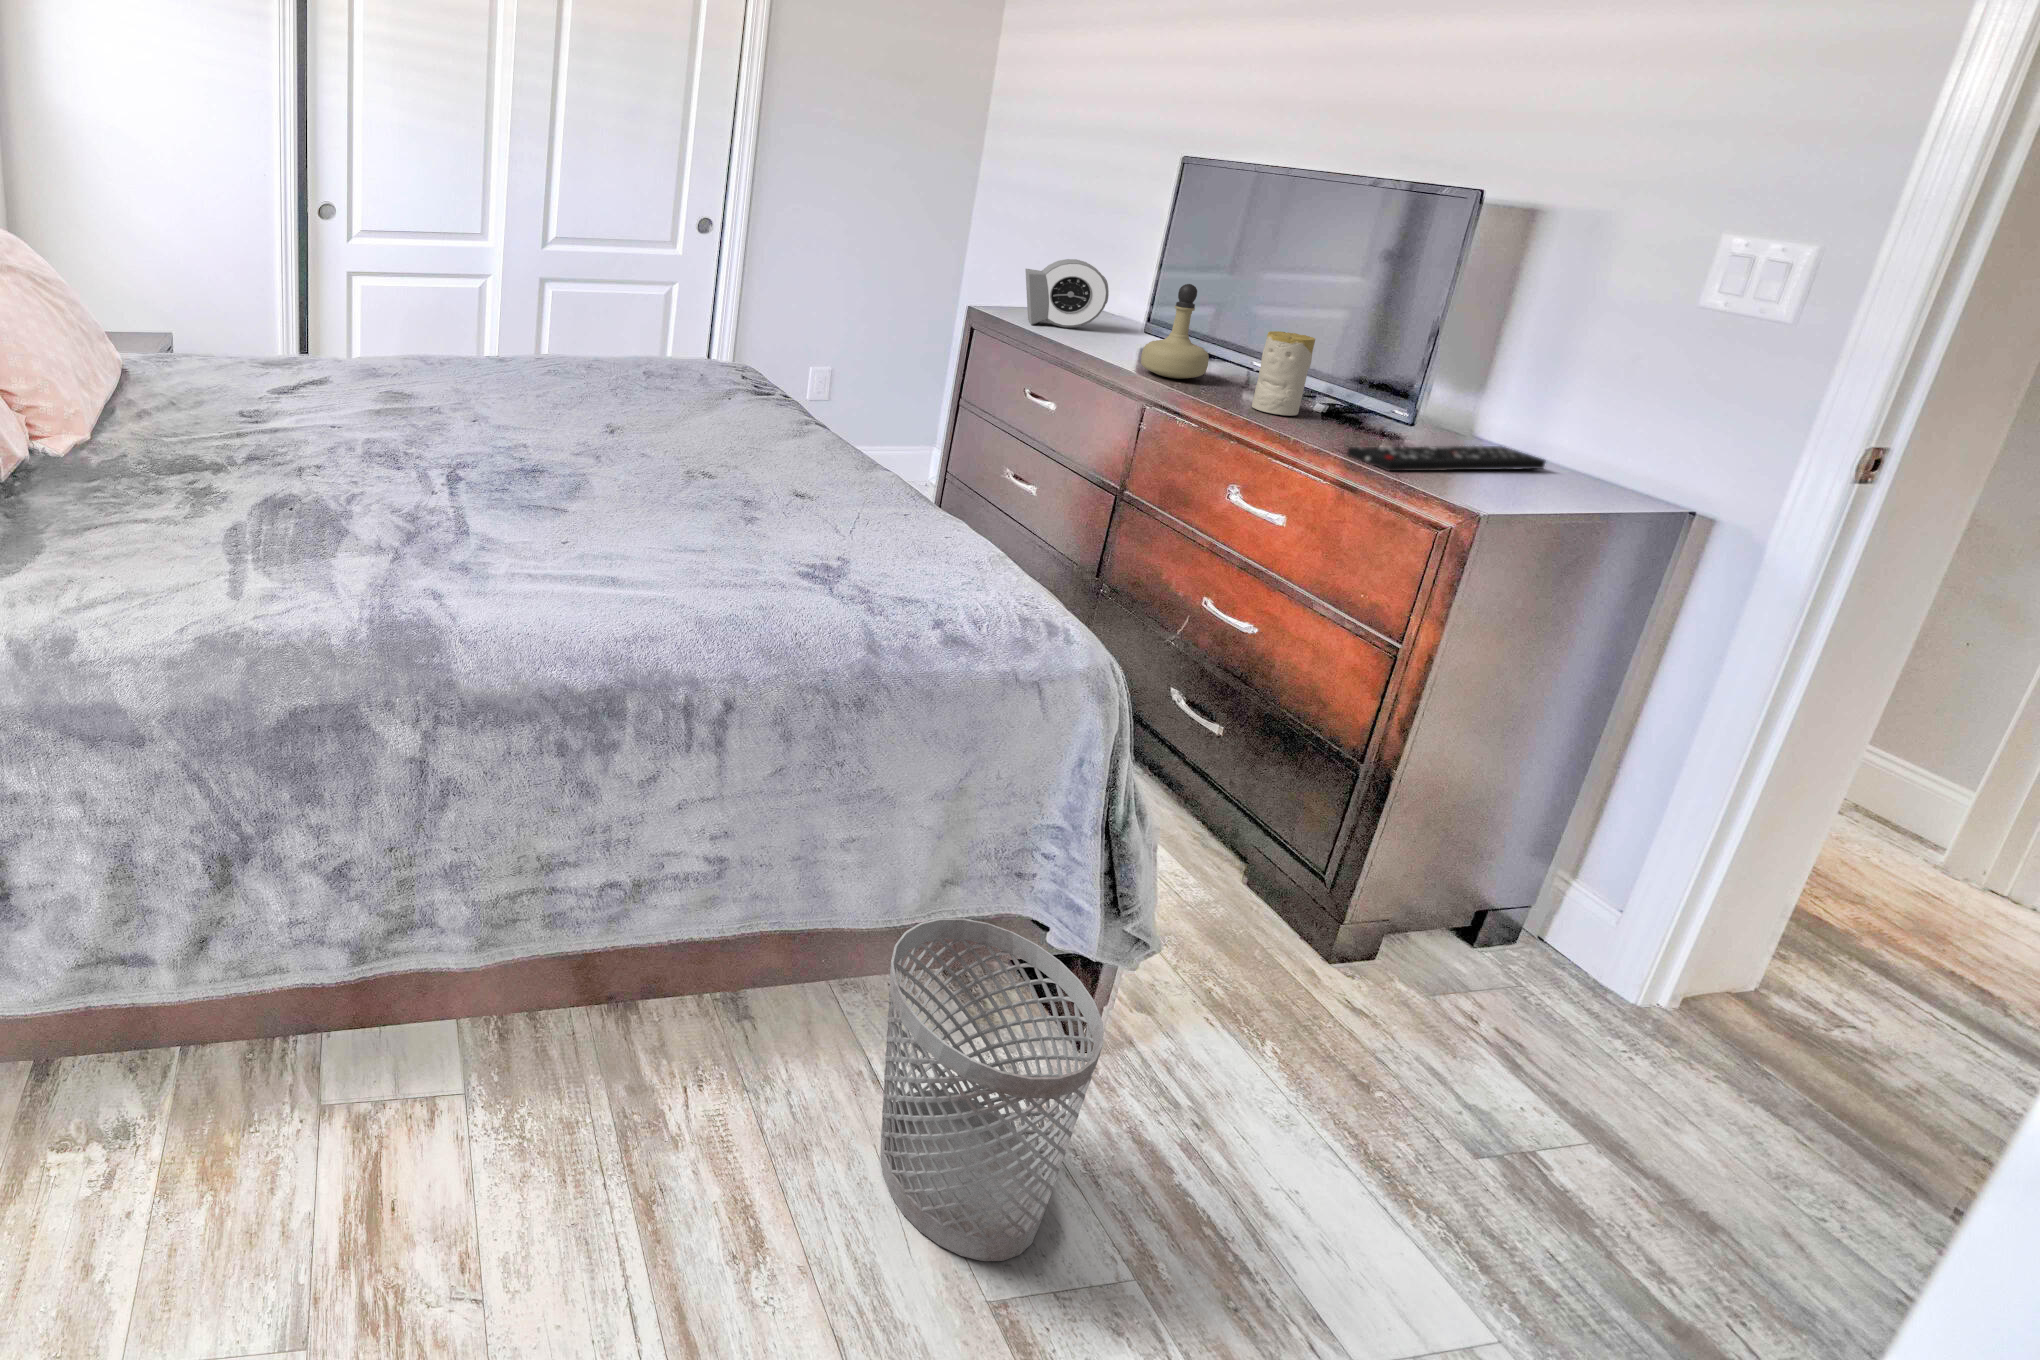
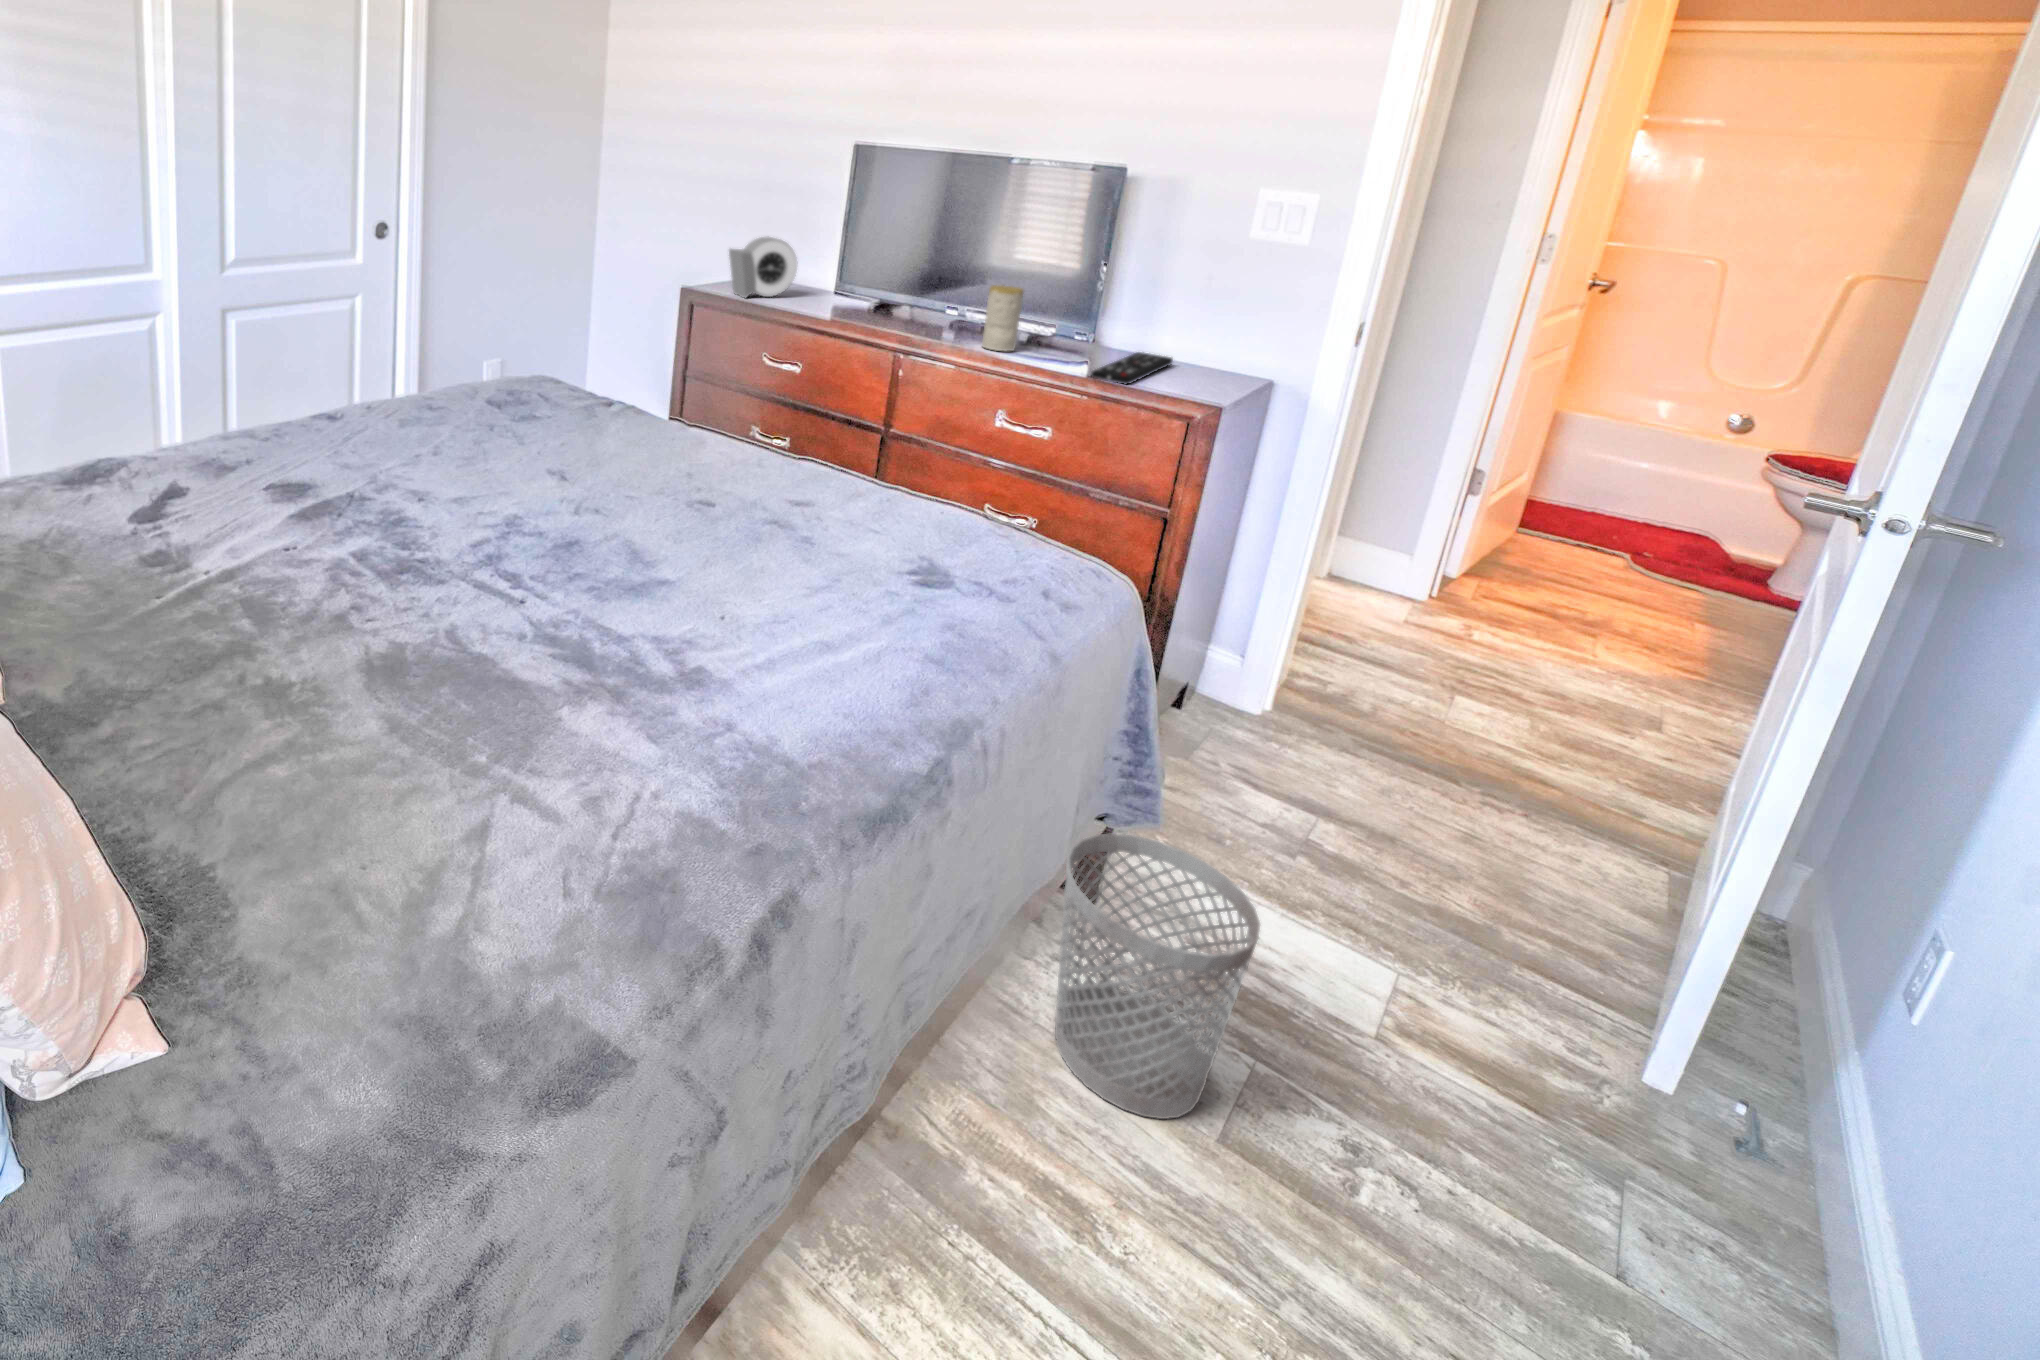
perfume bottle: present [1141,284,1209,379] -> none [877,253,928,332]

